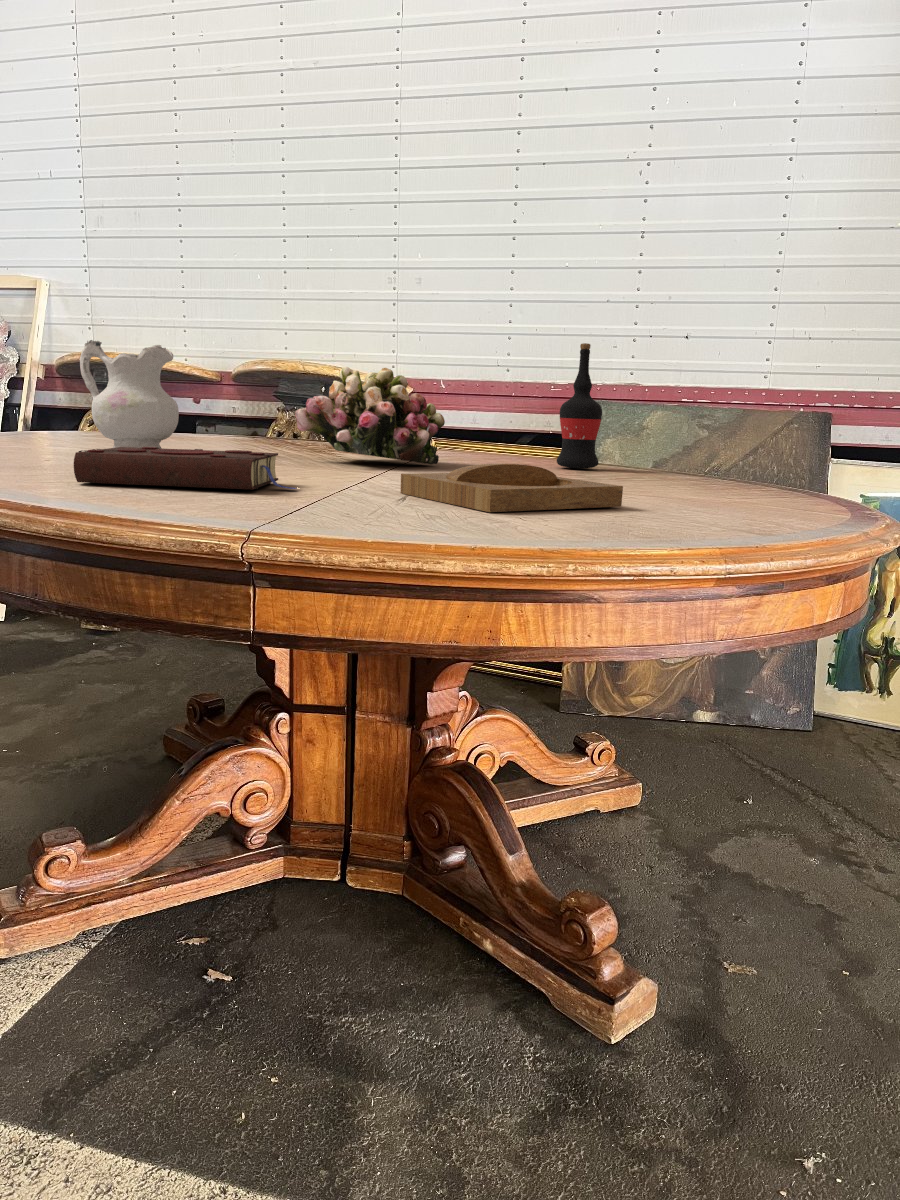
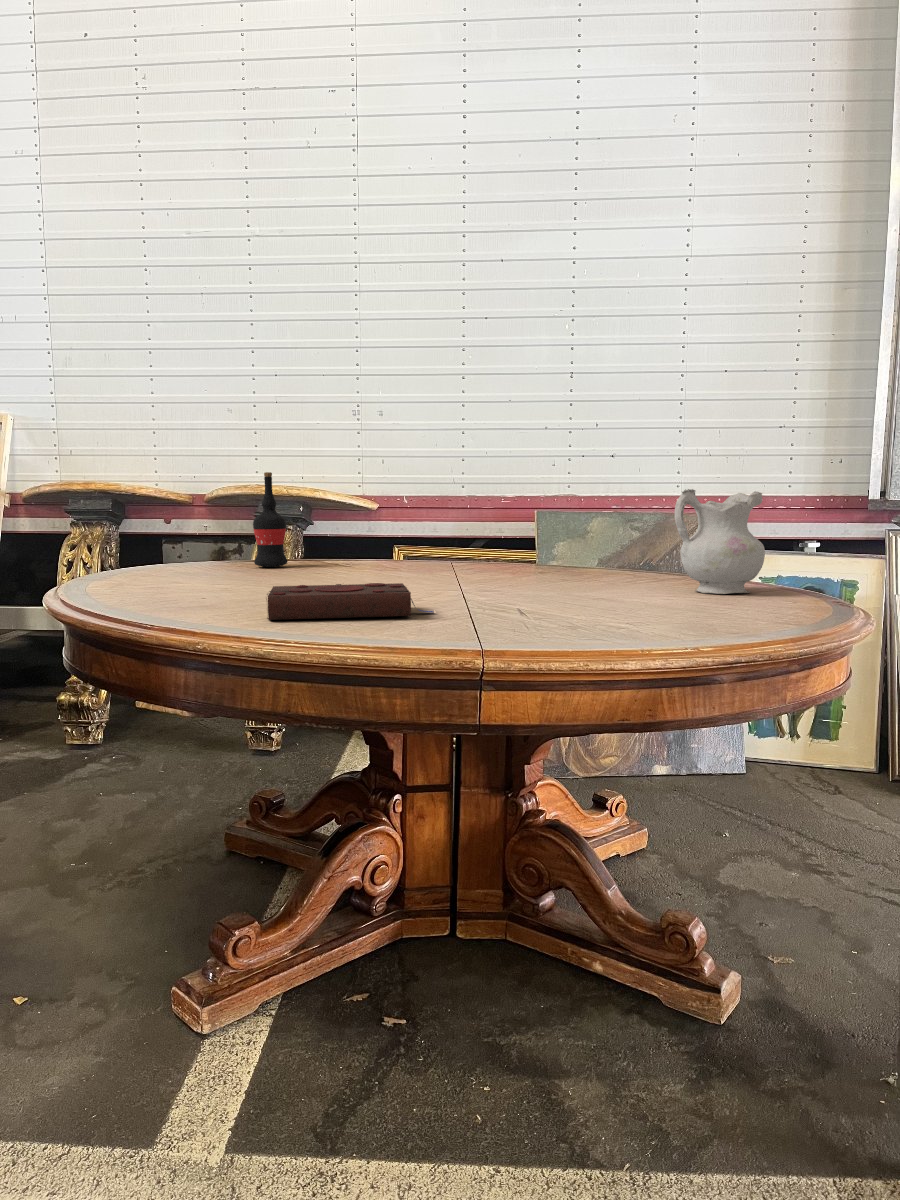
ceramic pitcher: present [80,340,179,448] -> present [674,489,765,594]
wine bottle: present [557,343,602,468] -> present [253,472,288,567]
flower arrangement: present [295,367,445,464] -> none [353,501,472,577]
tray: present [401,464,623,512] -> none [508,582,679,622]

